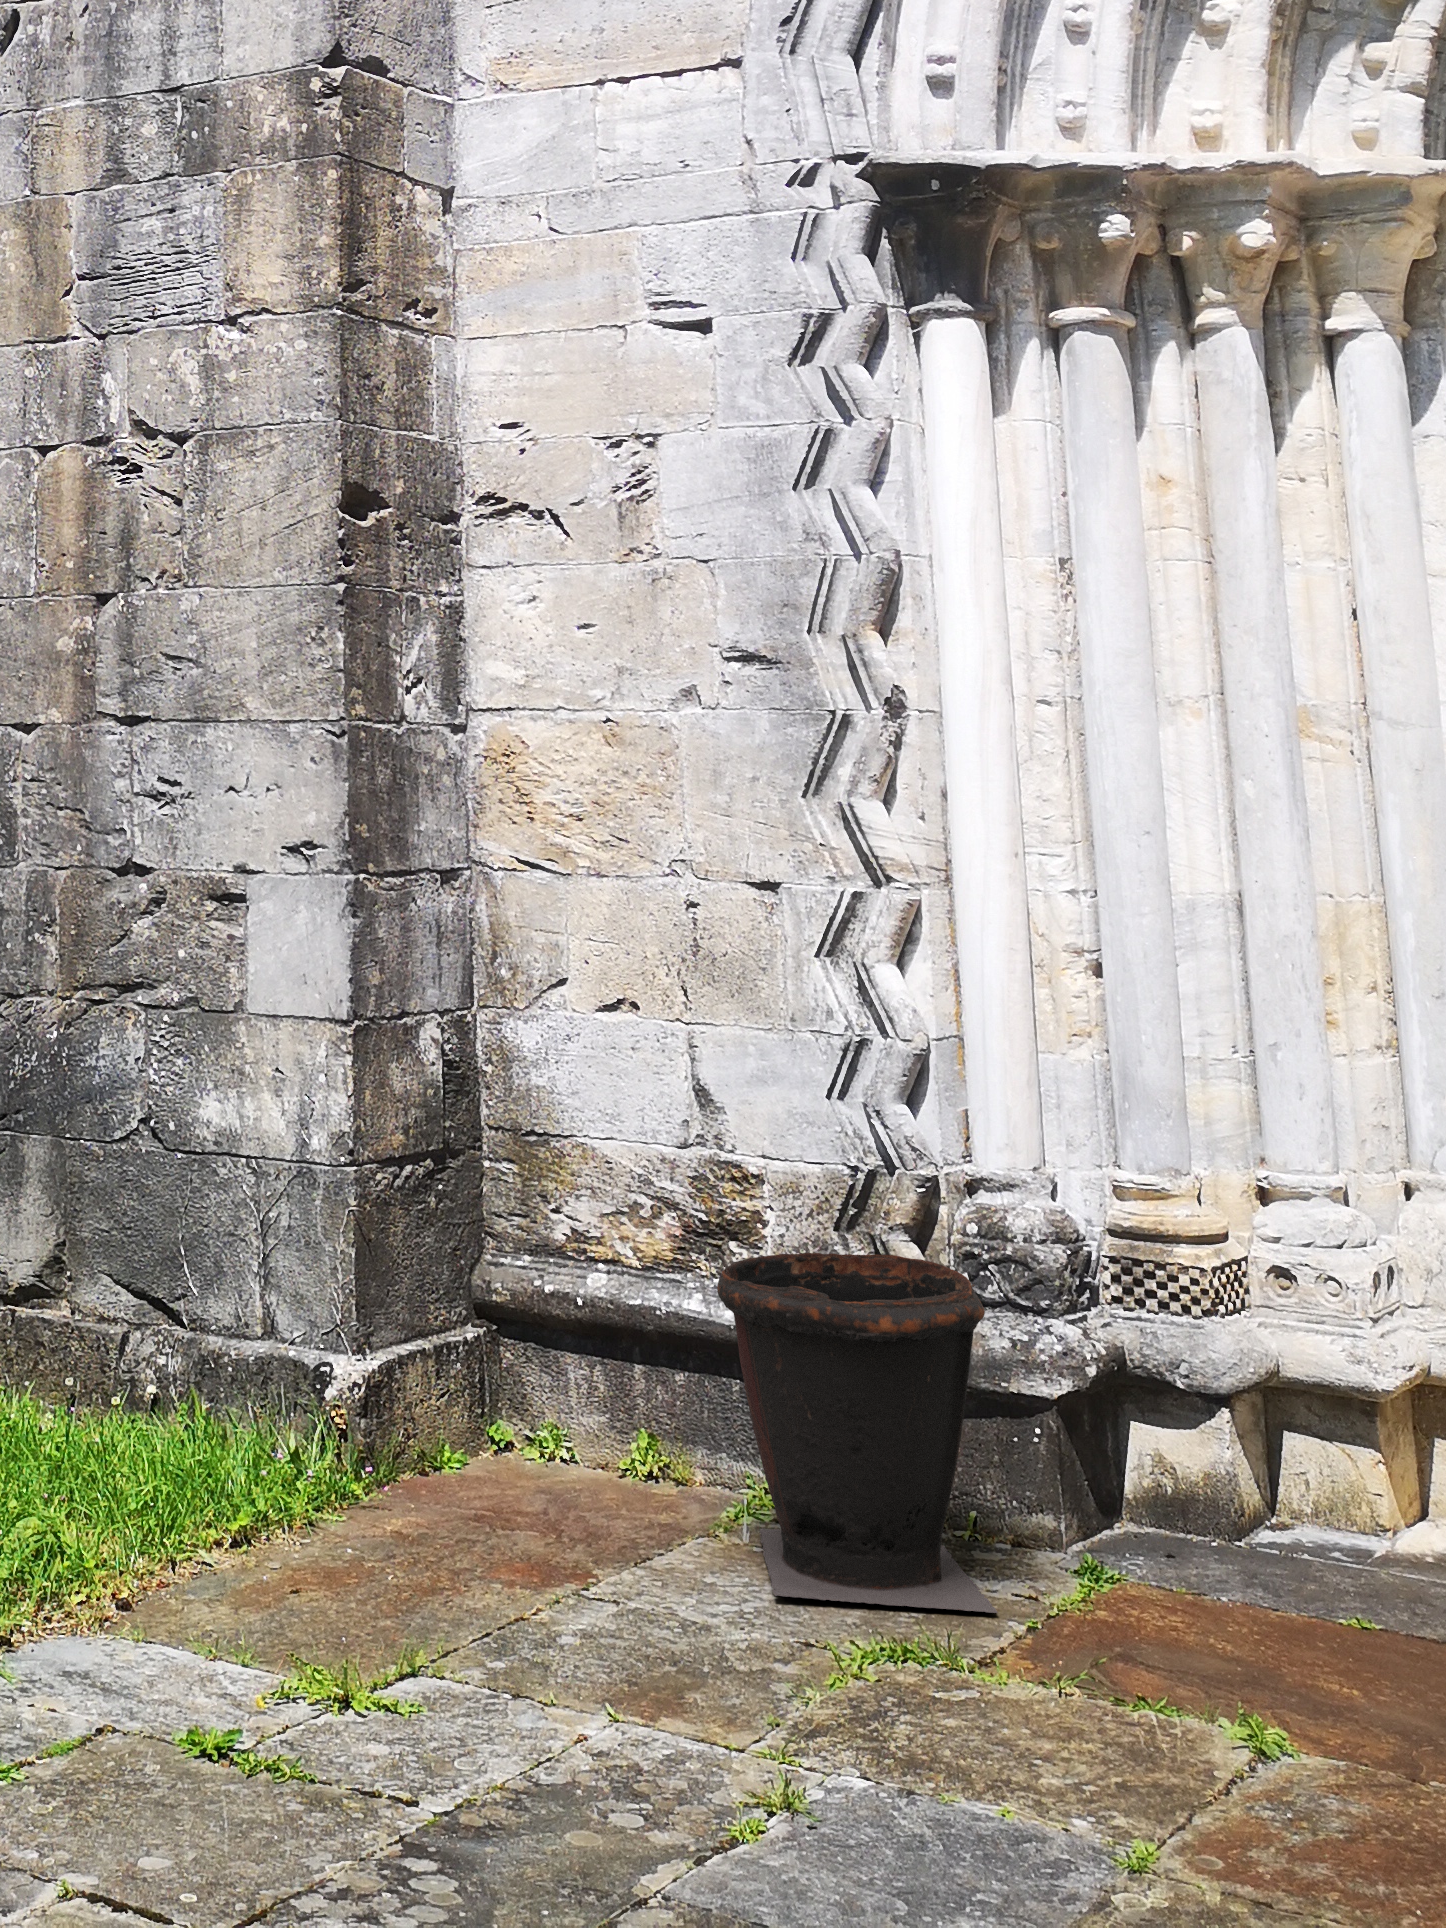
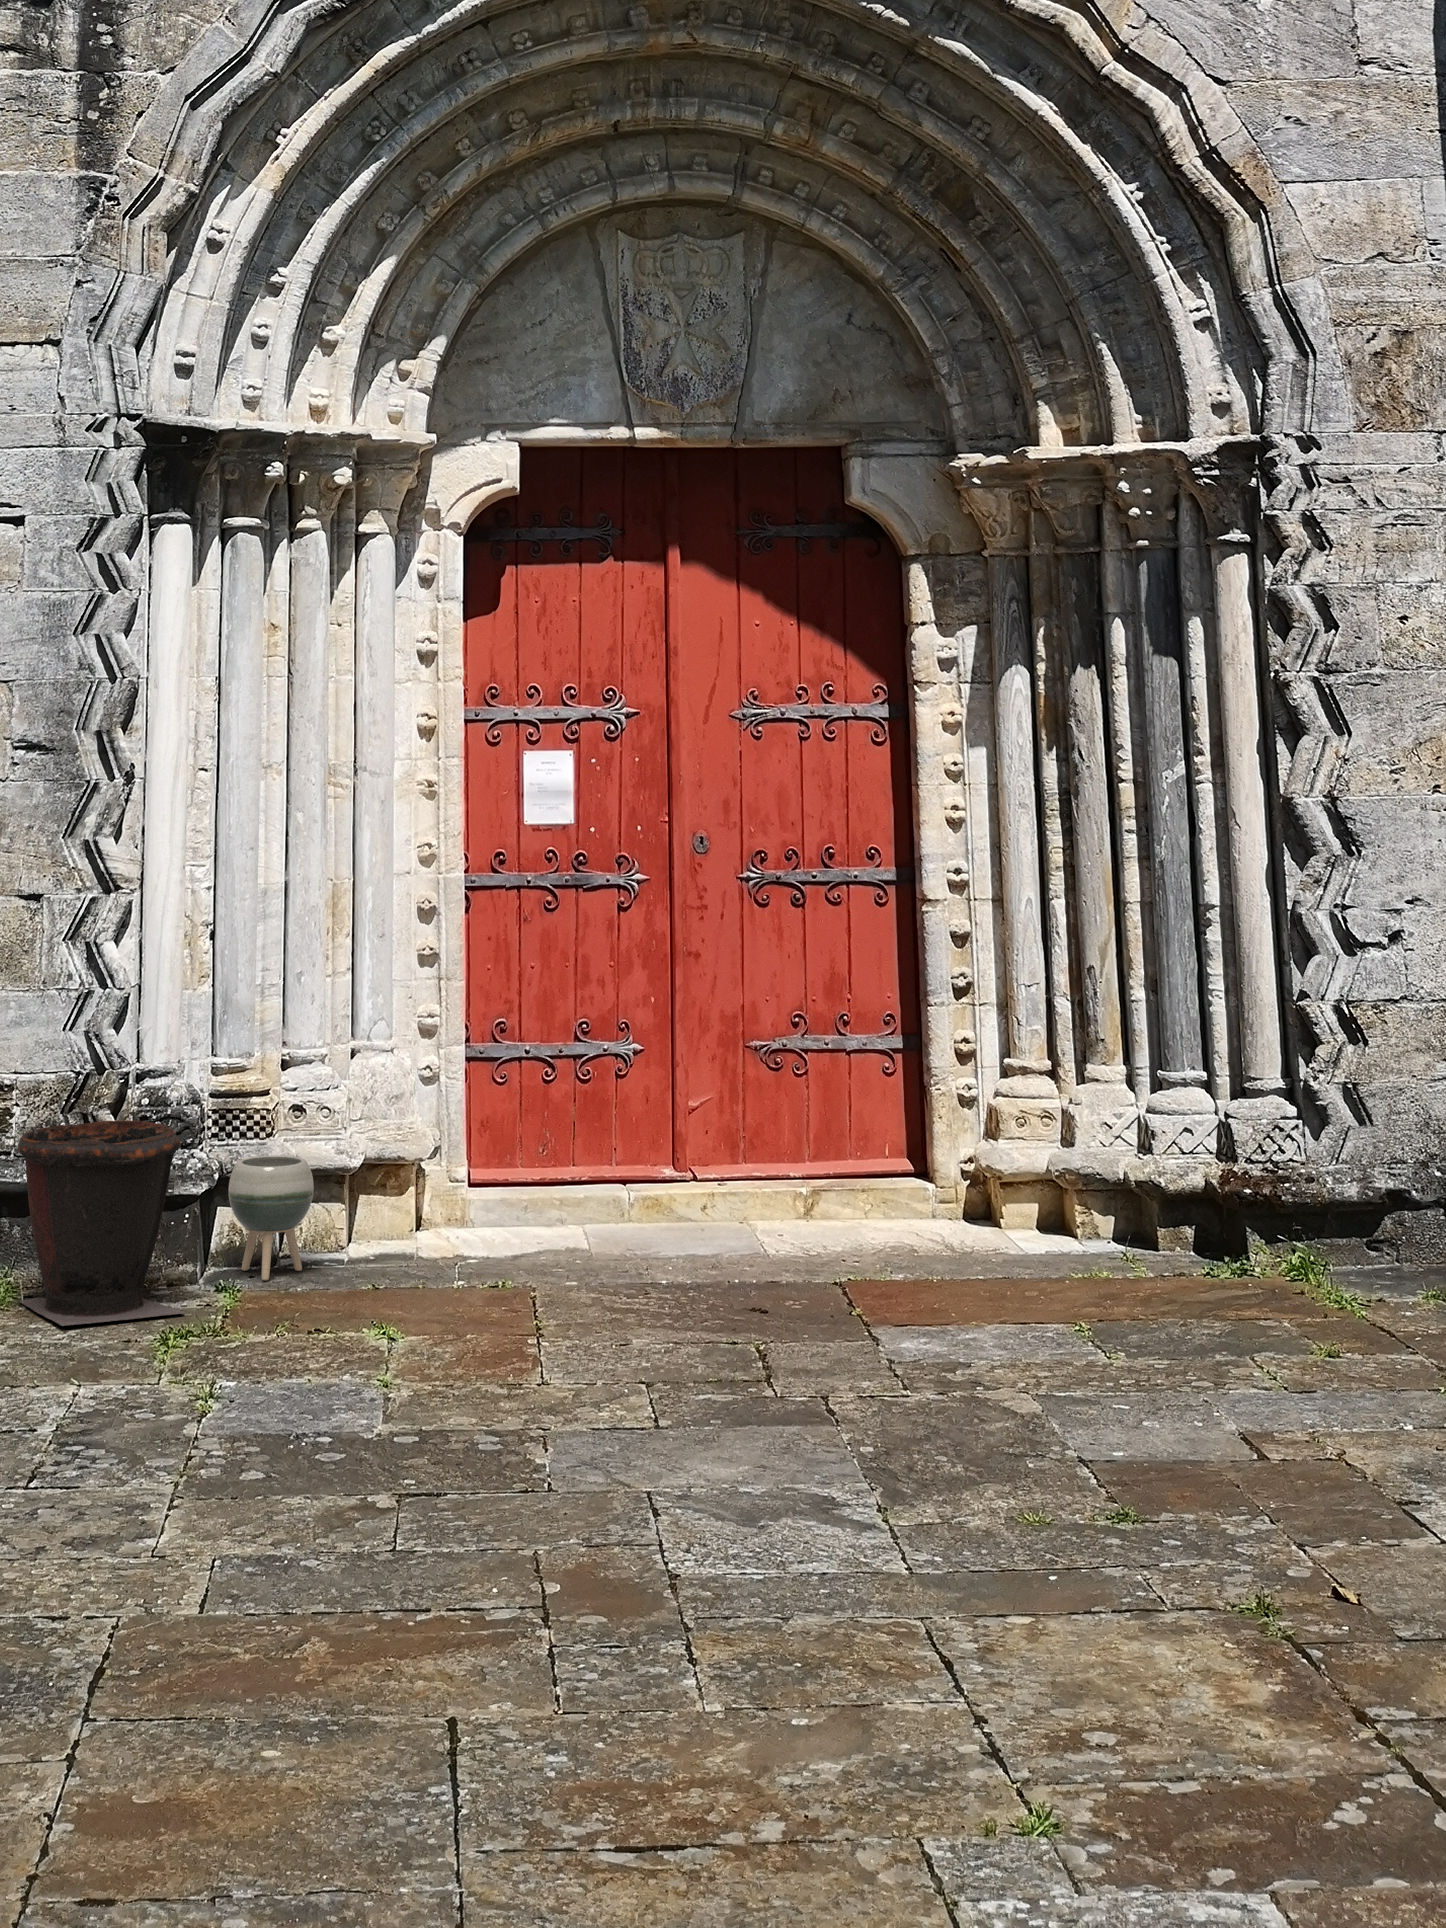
planter: none [1120,1348,1274,1570] -> present [229,1156,314,1280]

